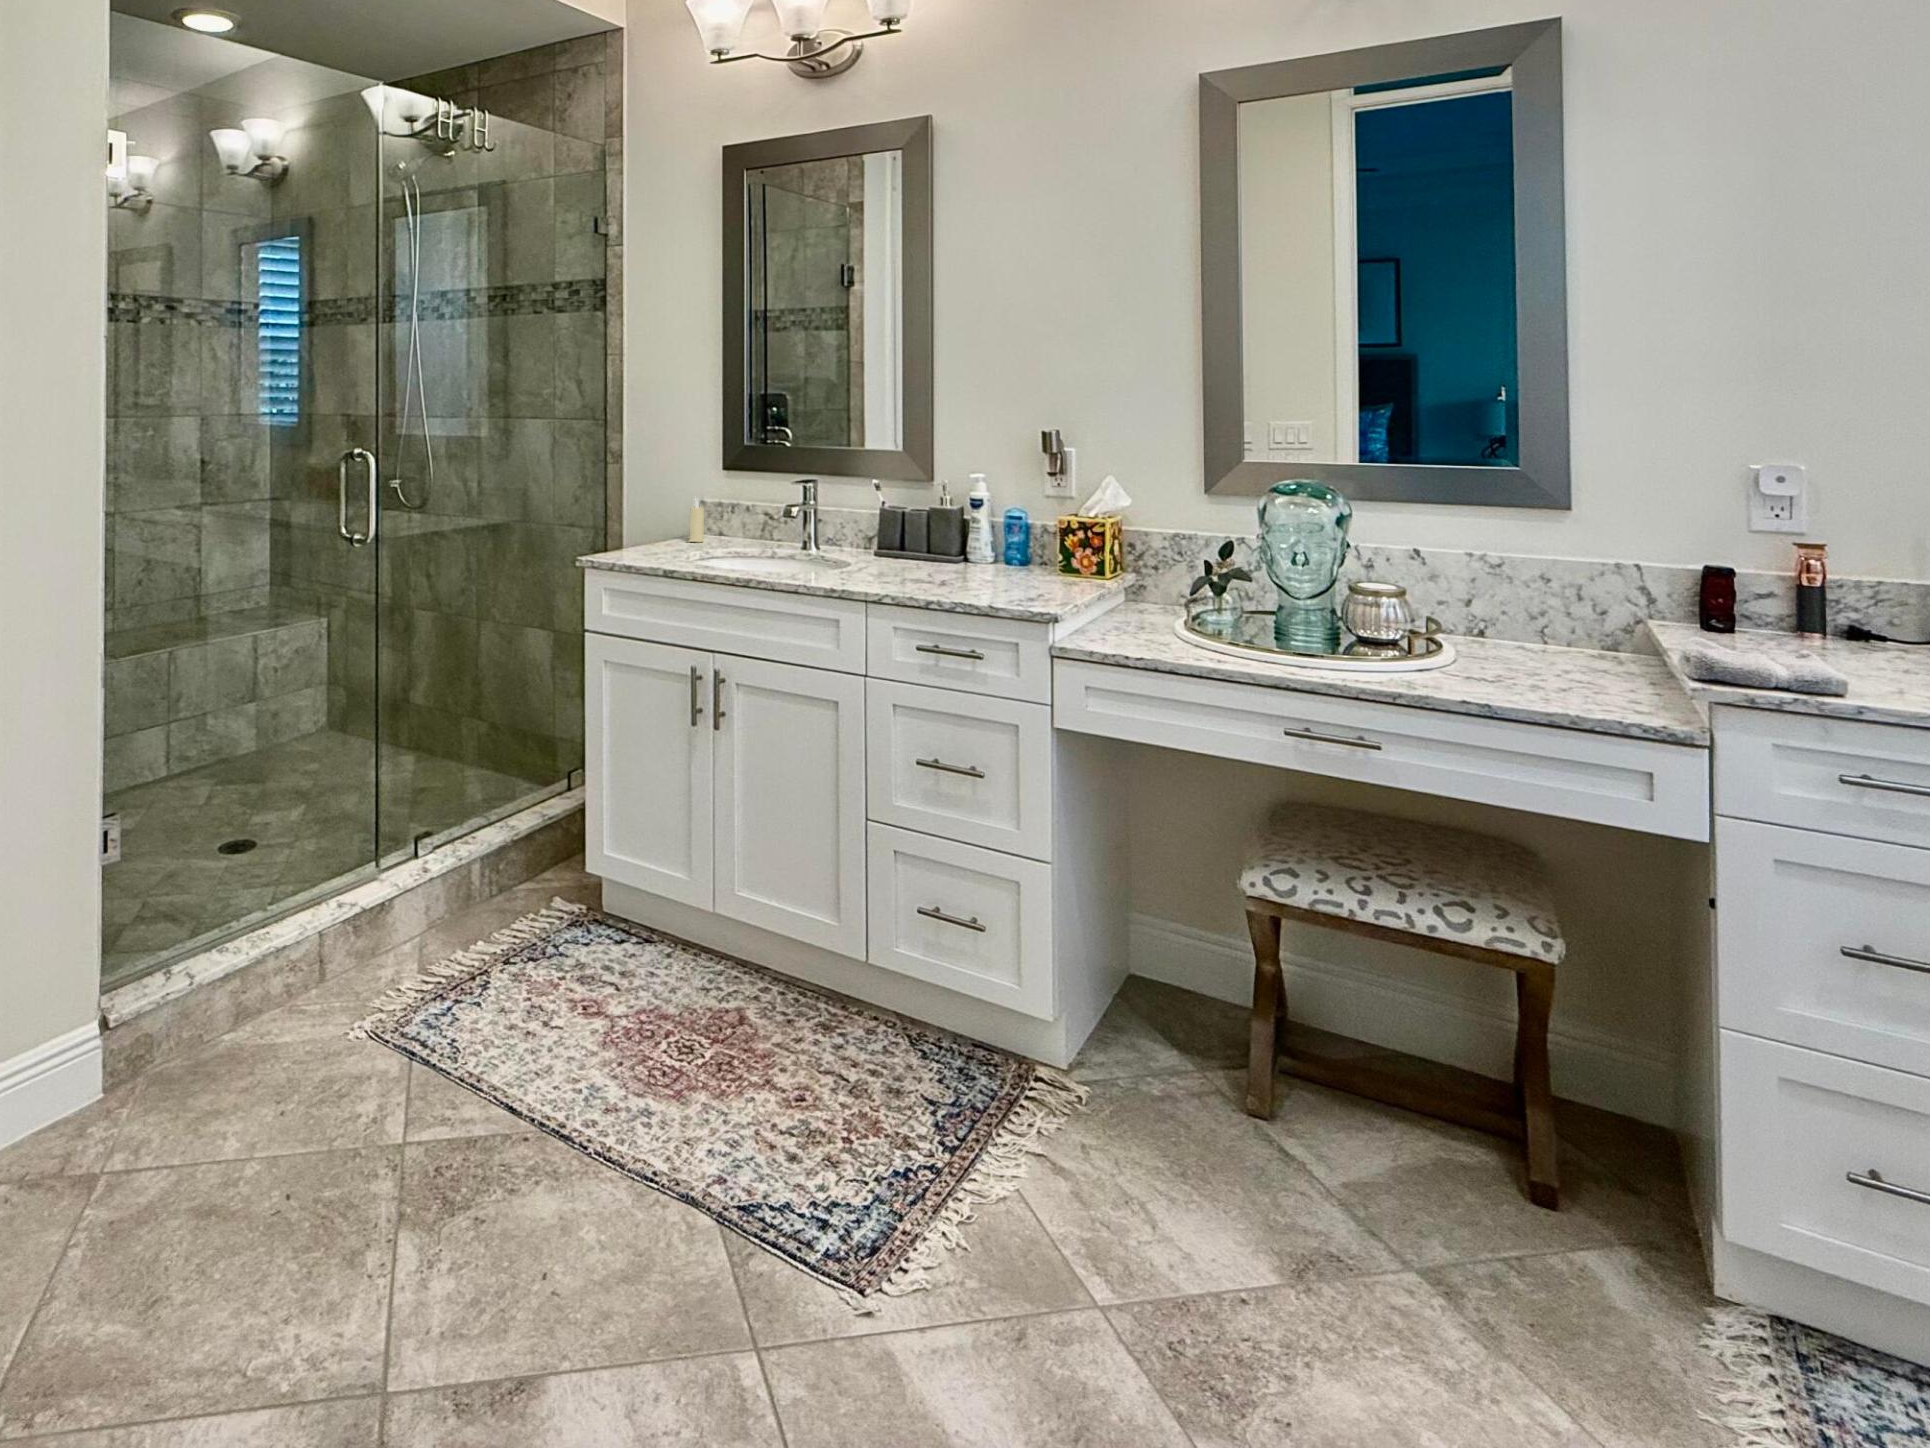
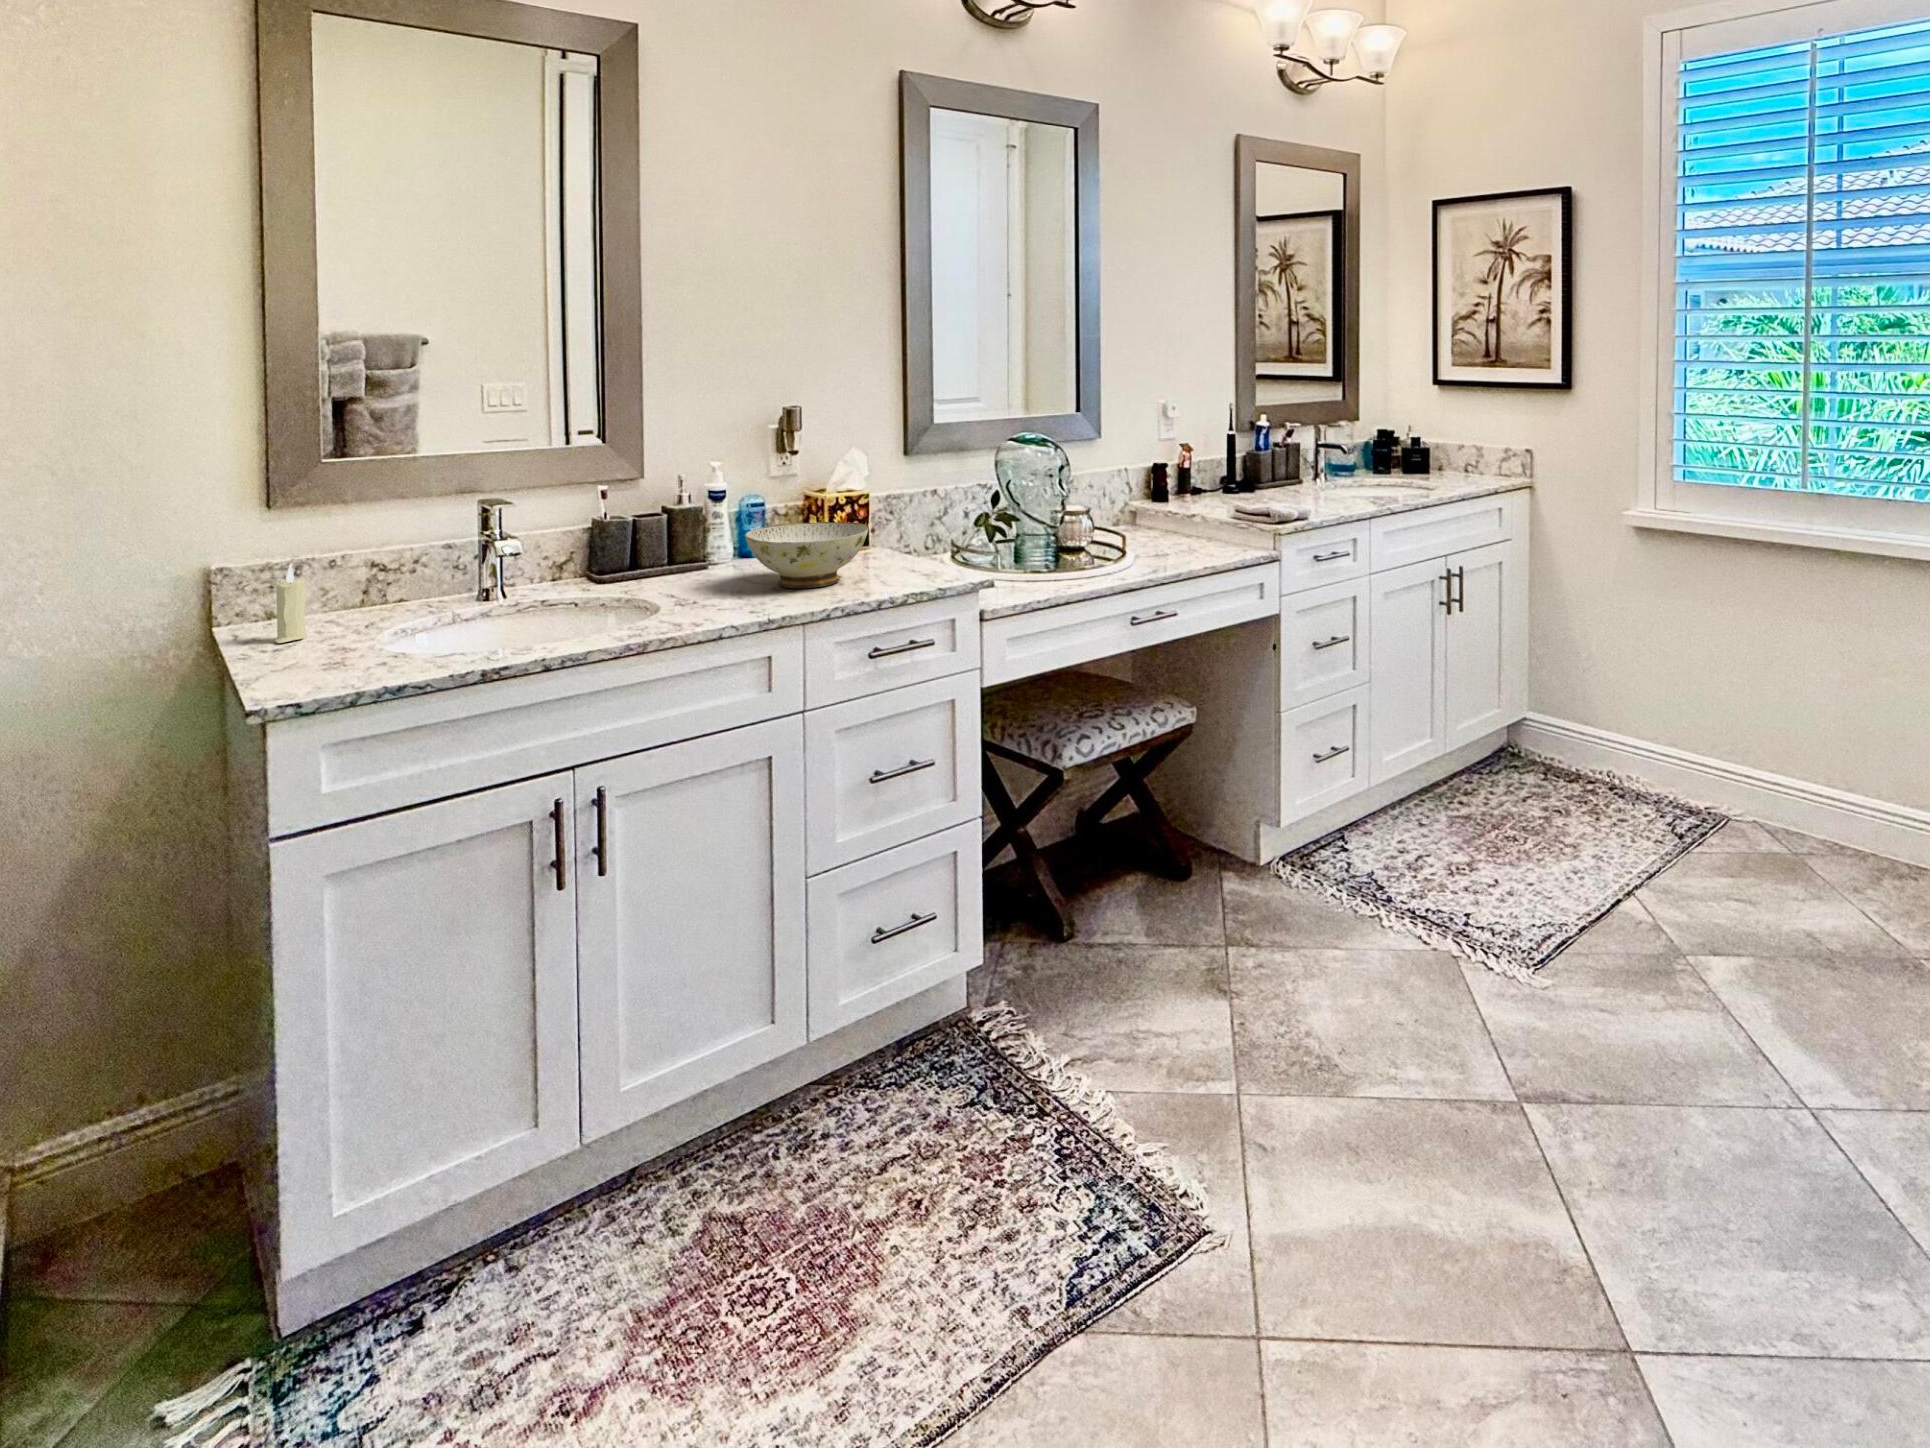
ceramic bowl: none [899,530,1011,586] -> present [745,522,868,588]

